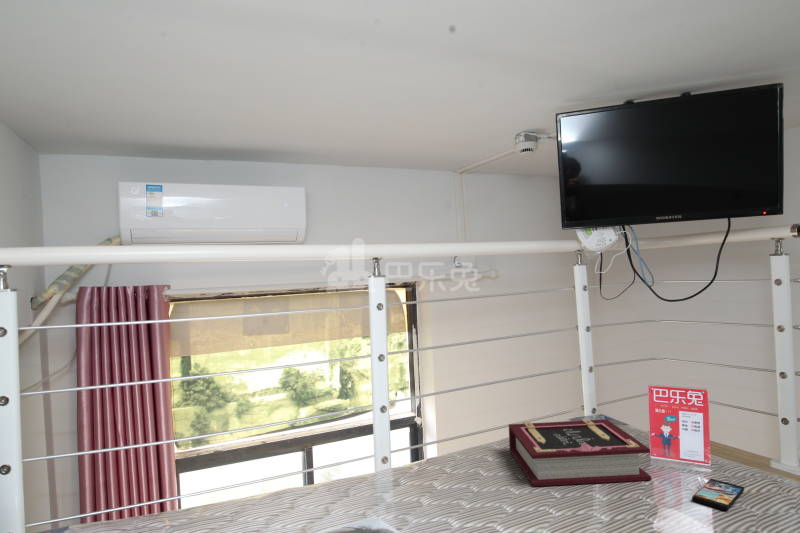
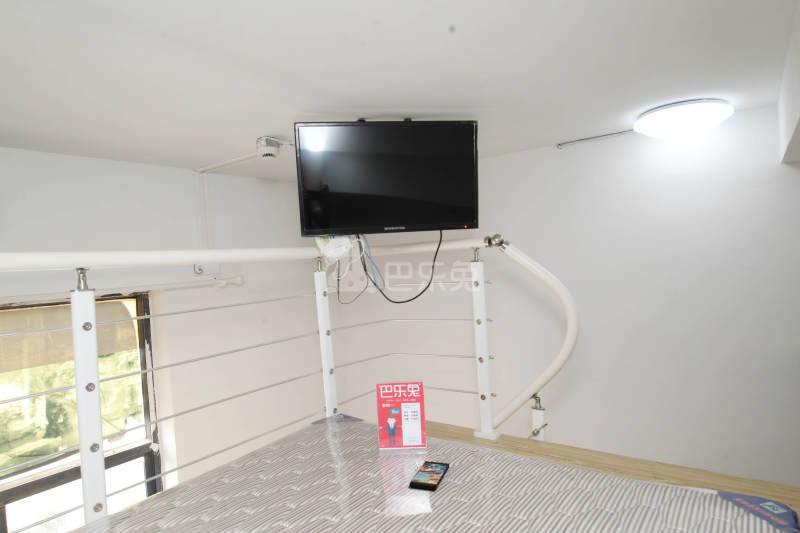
book: present [509,419,651,486] -> none [243,420,378,508]

